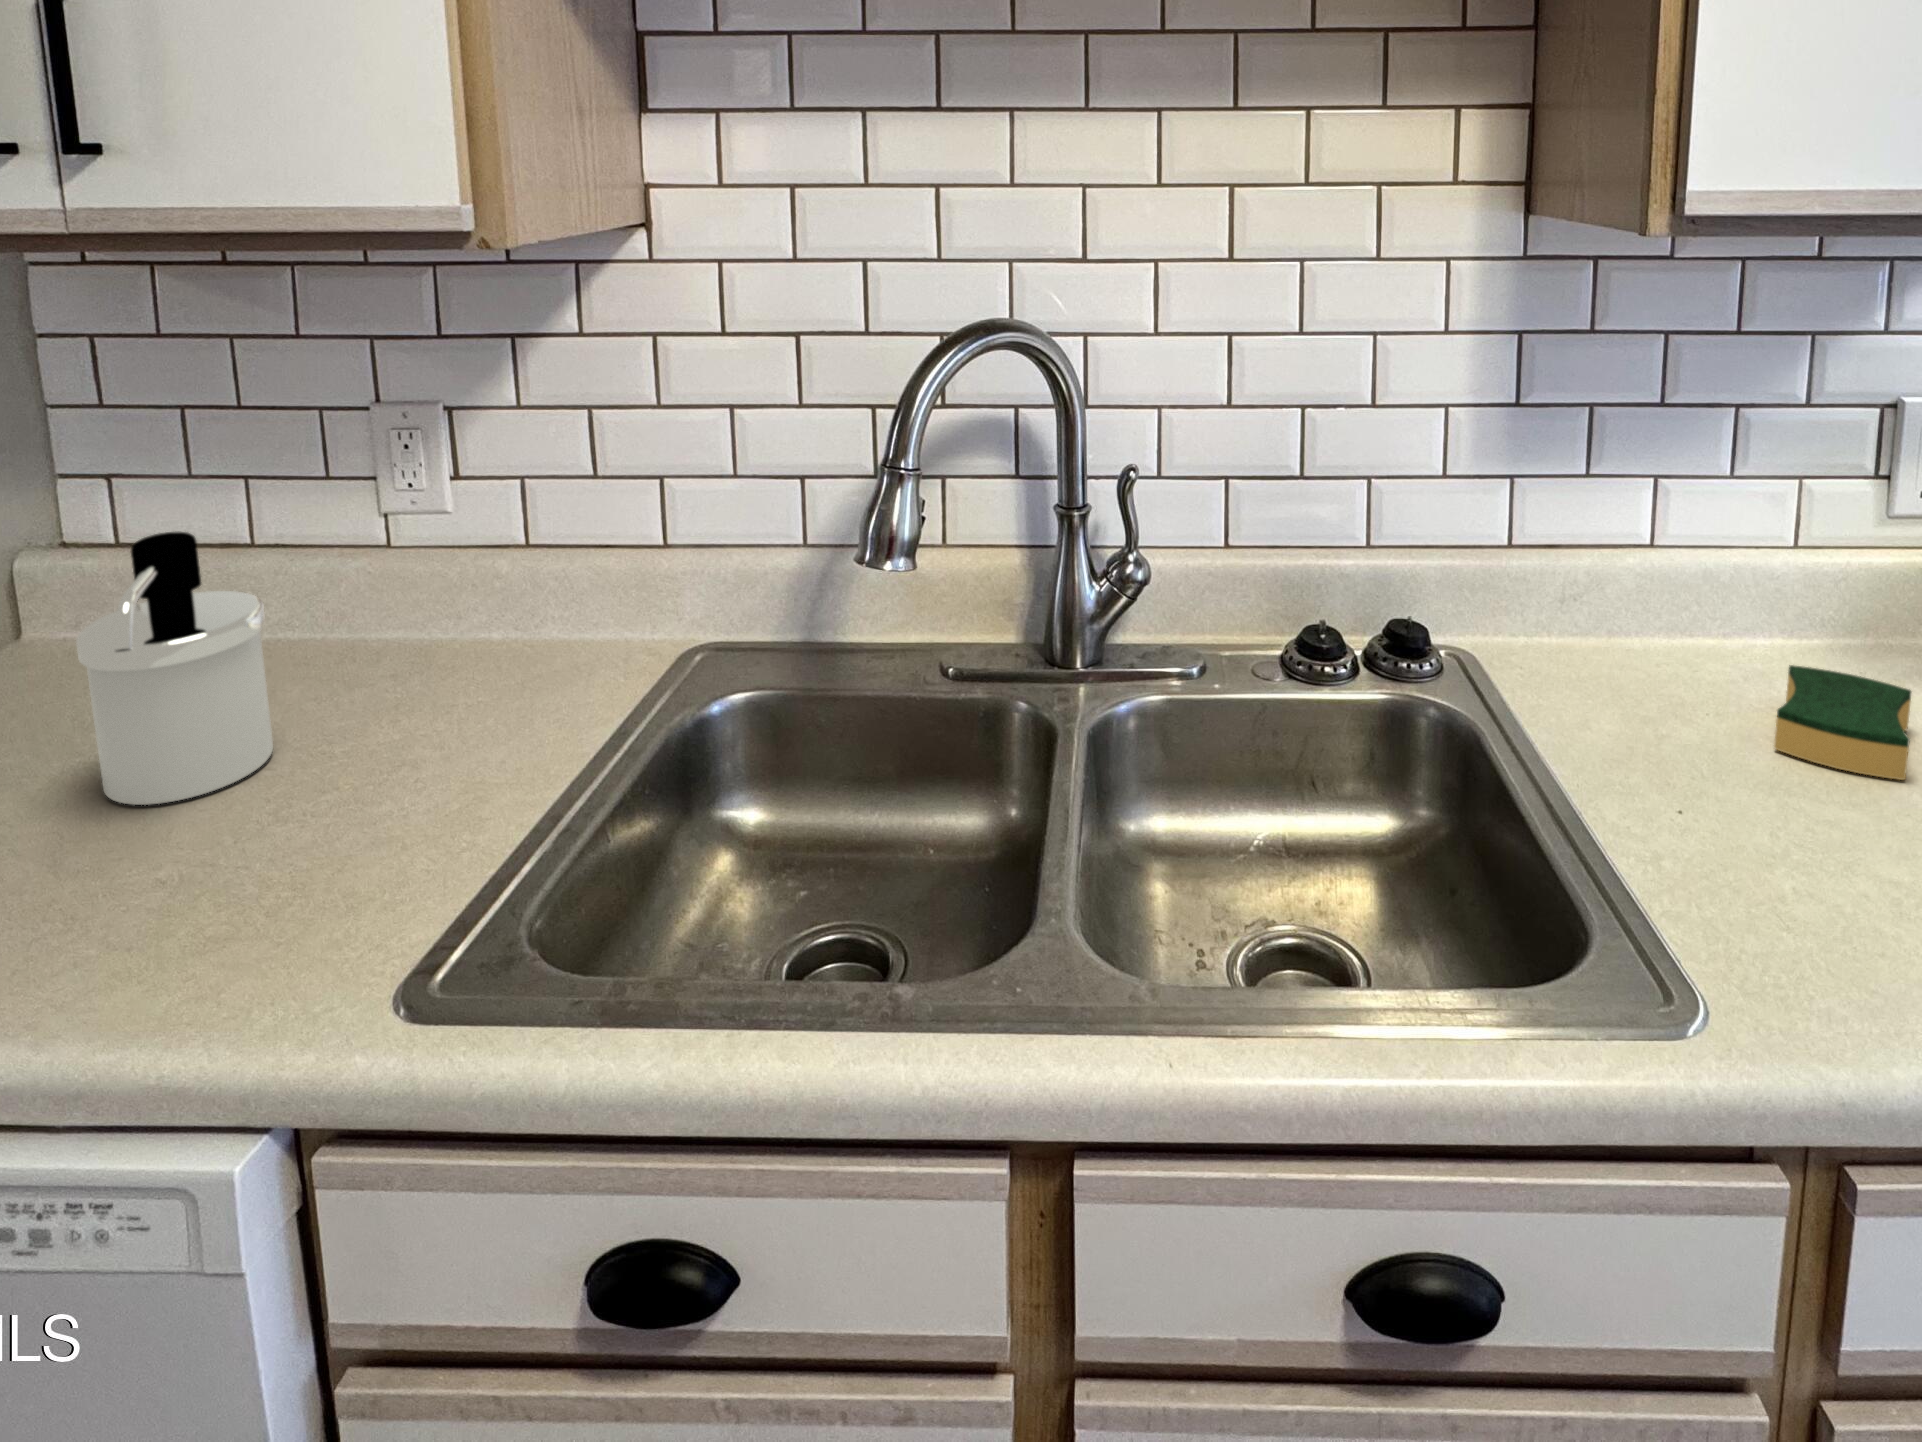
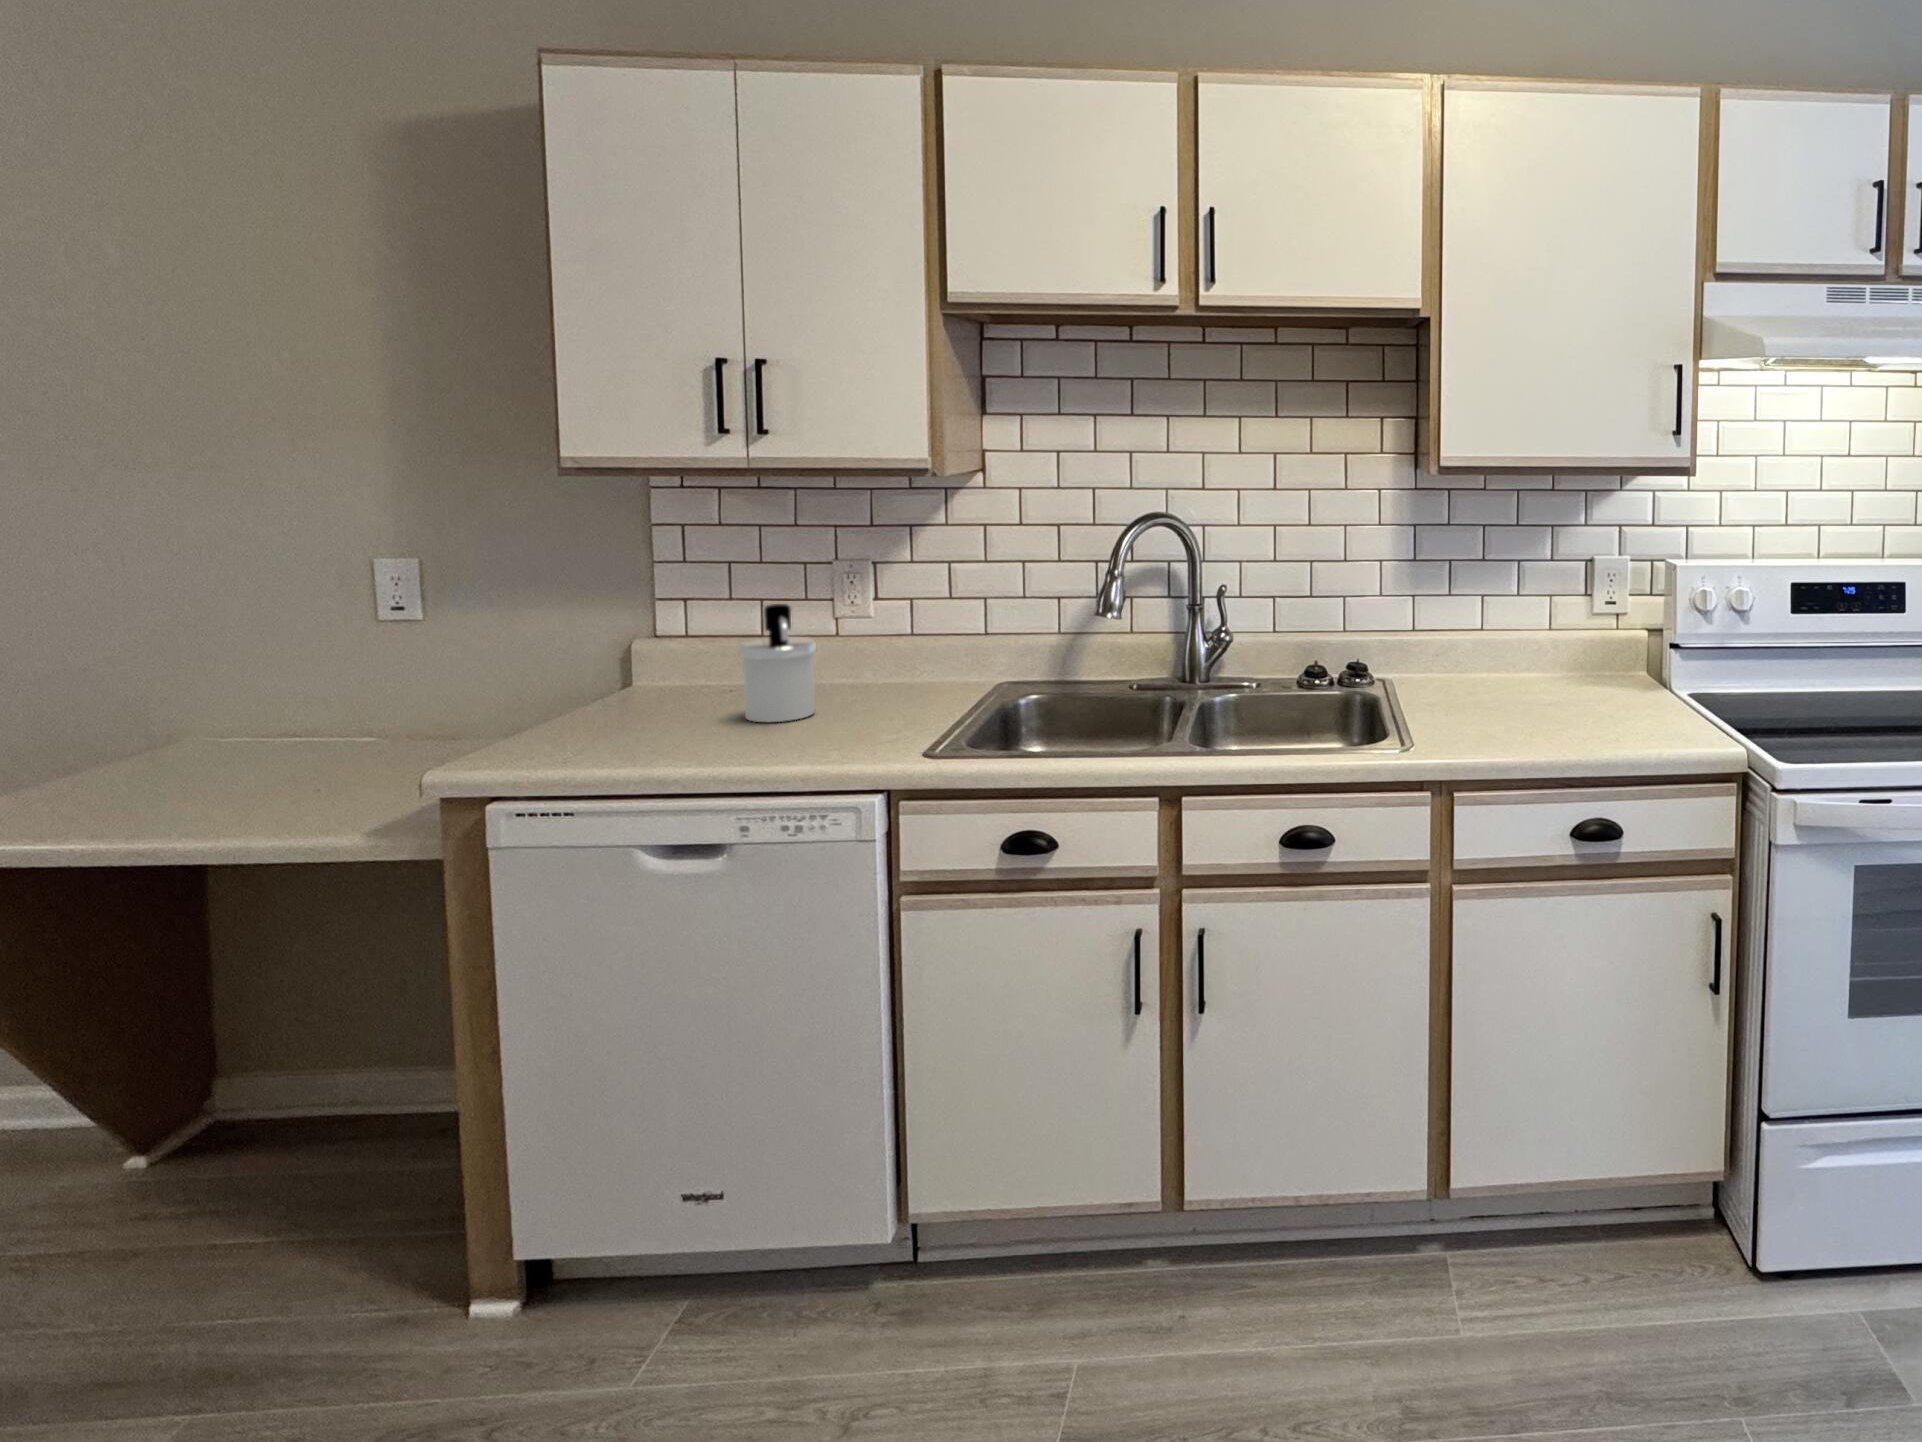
sponge: present [1774,665,1911,780] -> none [1503,672,1567,706]

